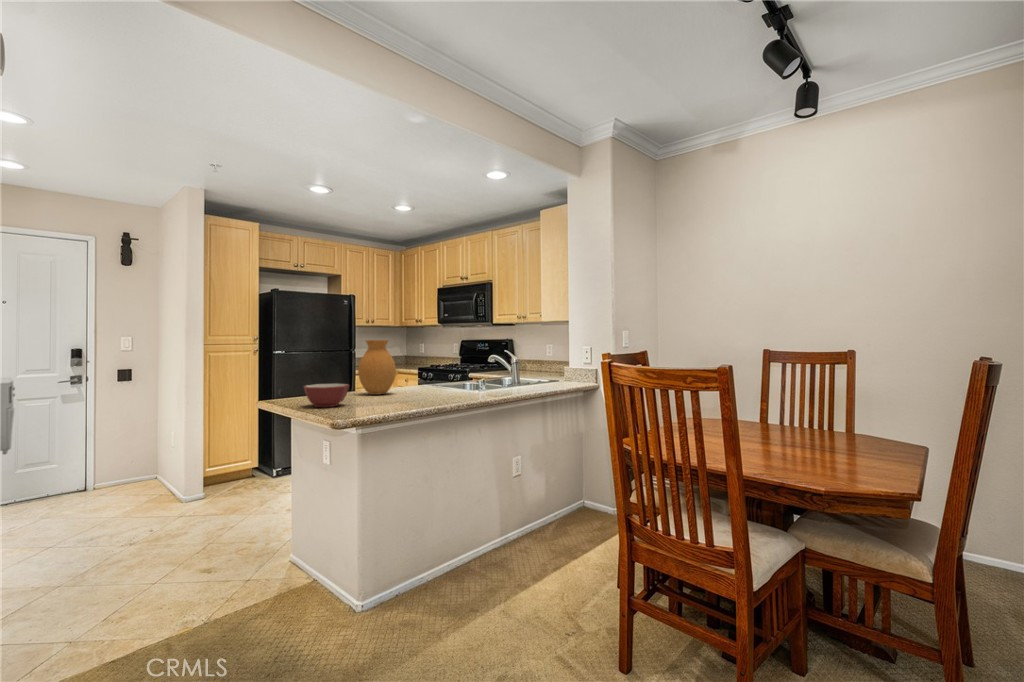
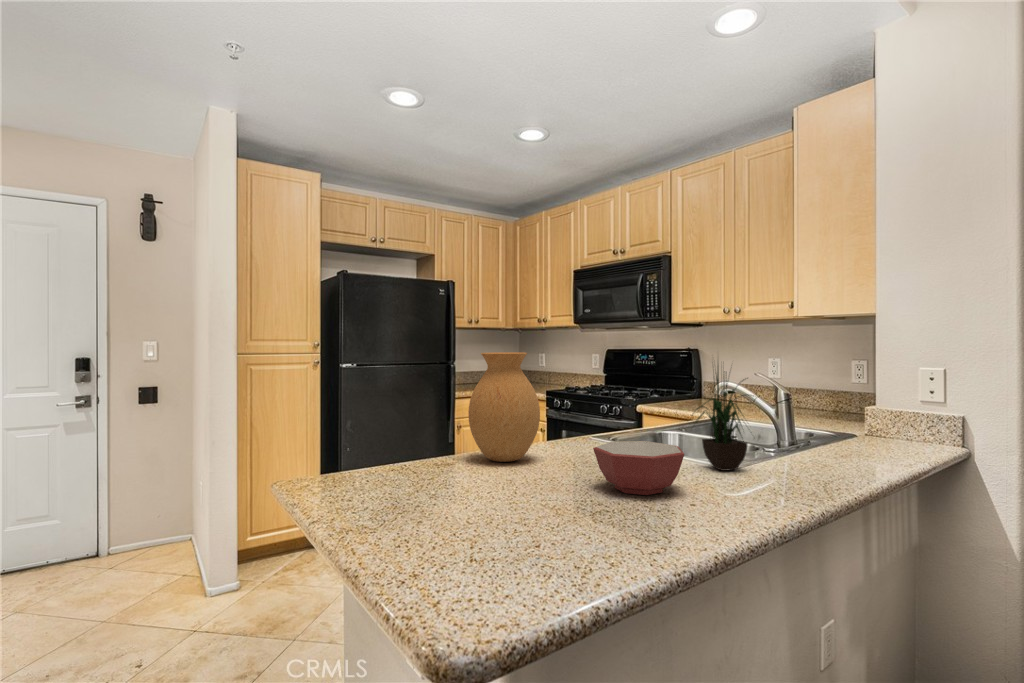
potted plant: none [467,331,498,394] -> present [696,366,752,471]
bowl: present [304,383,349,407] -> present [593,441,684,495]

